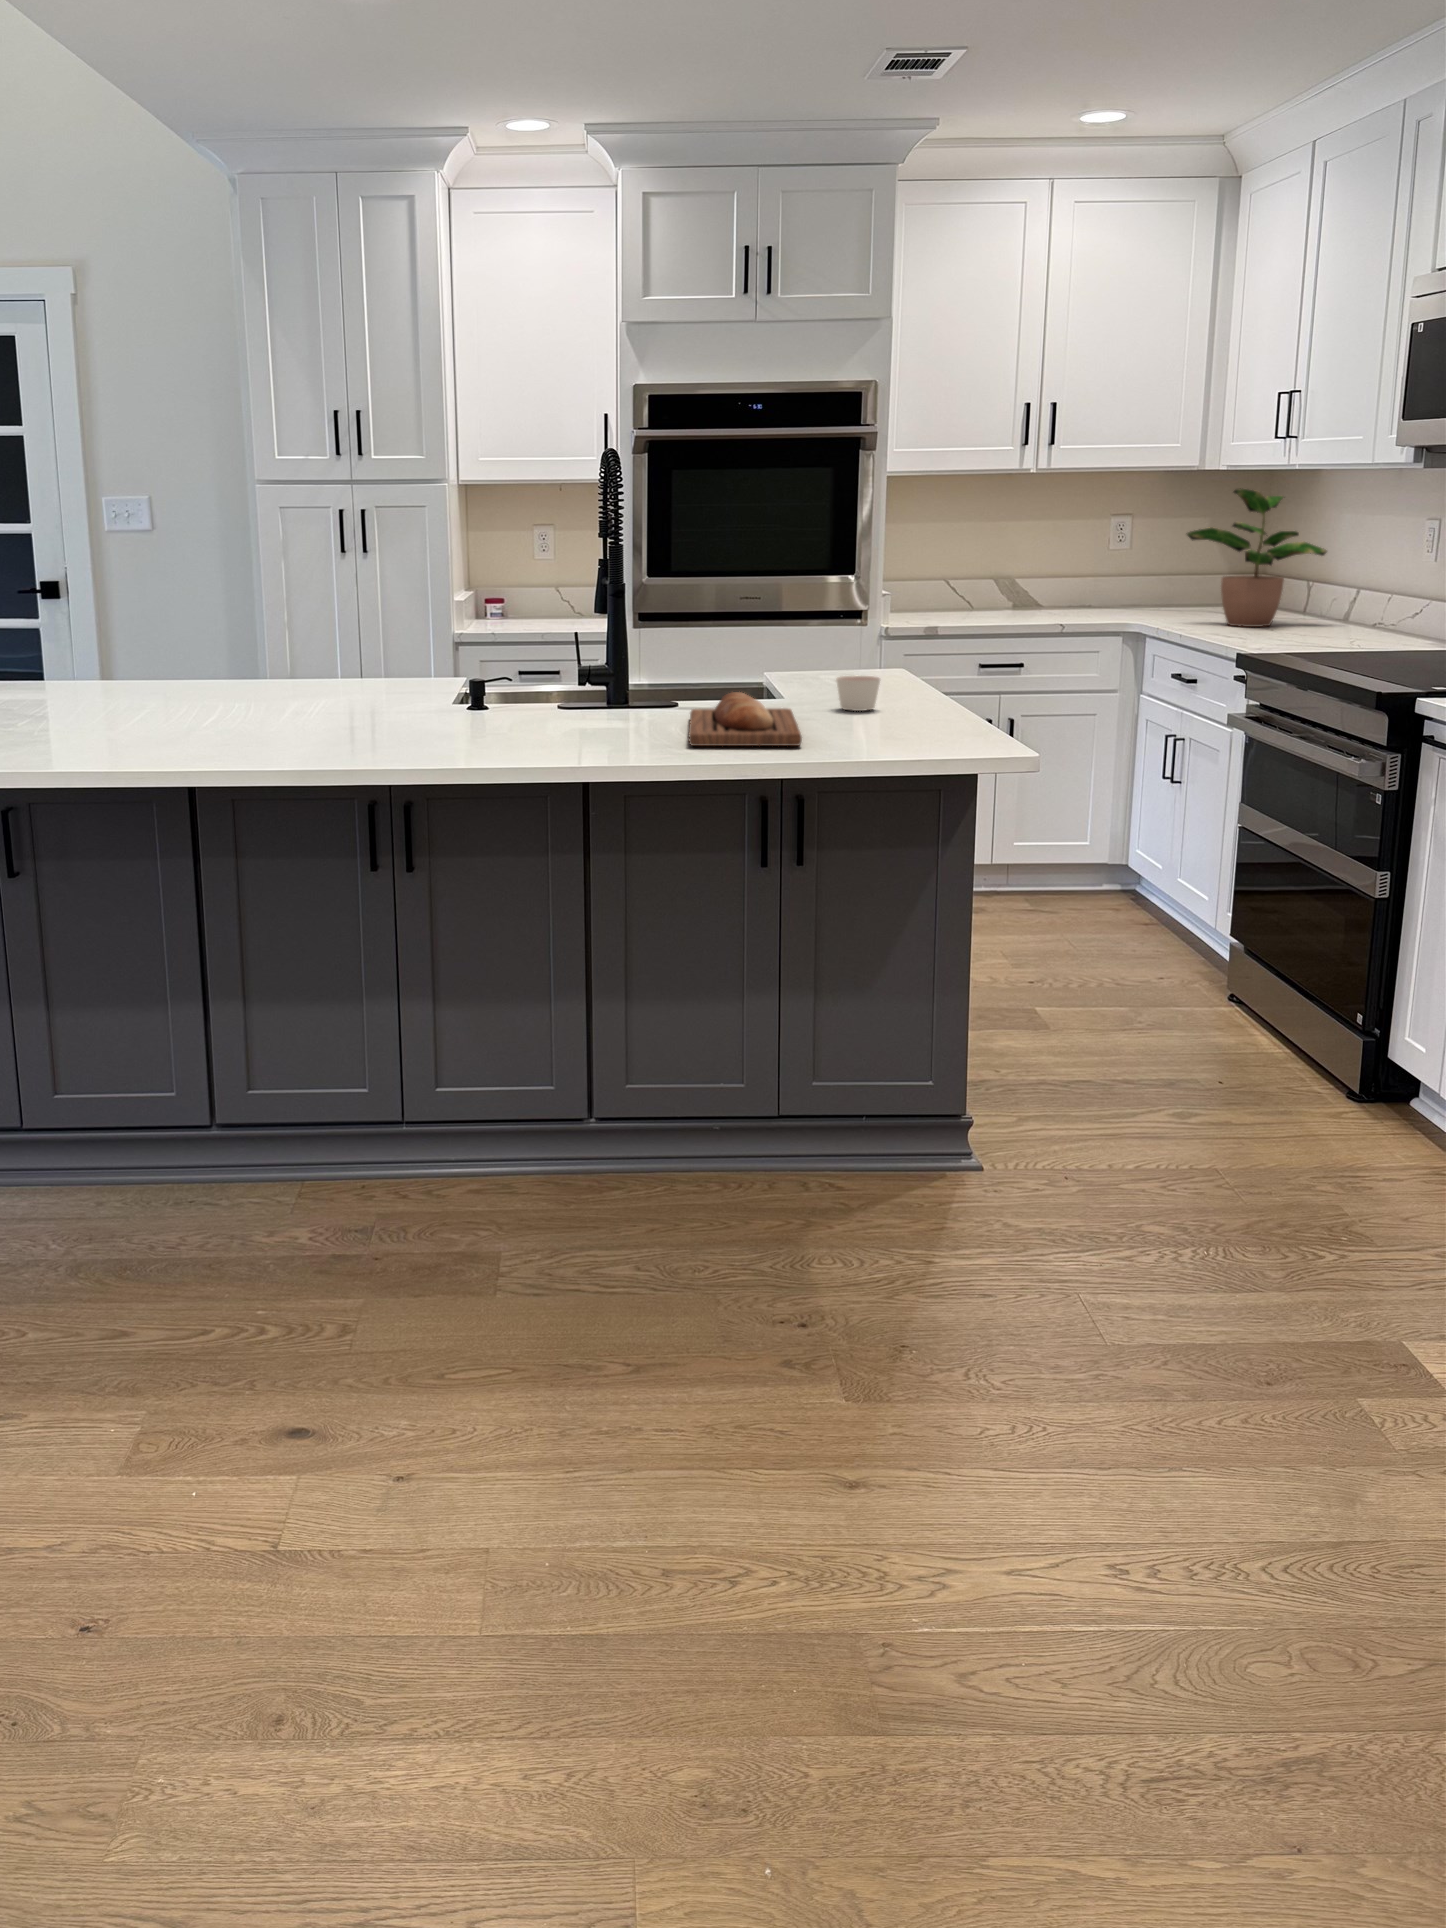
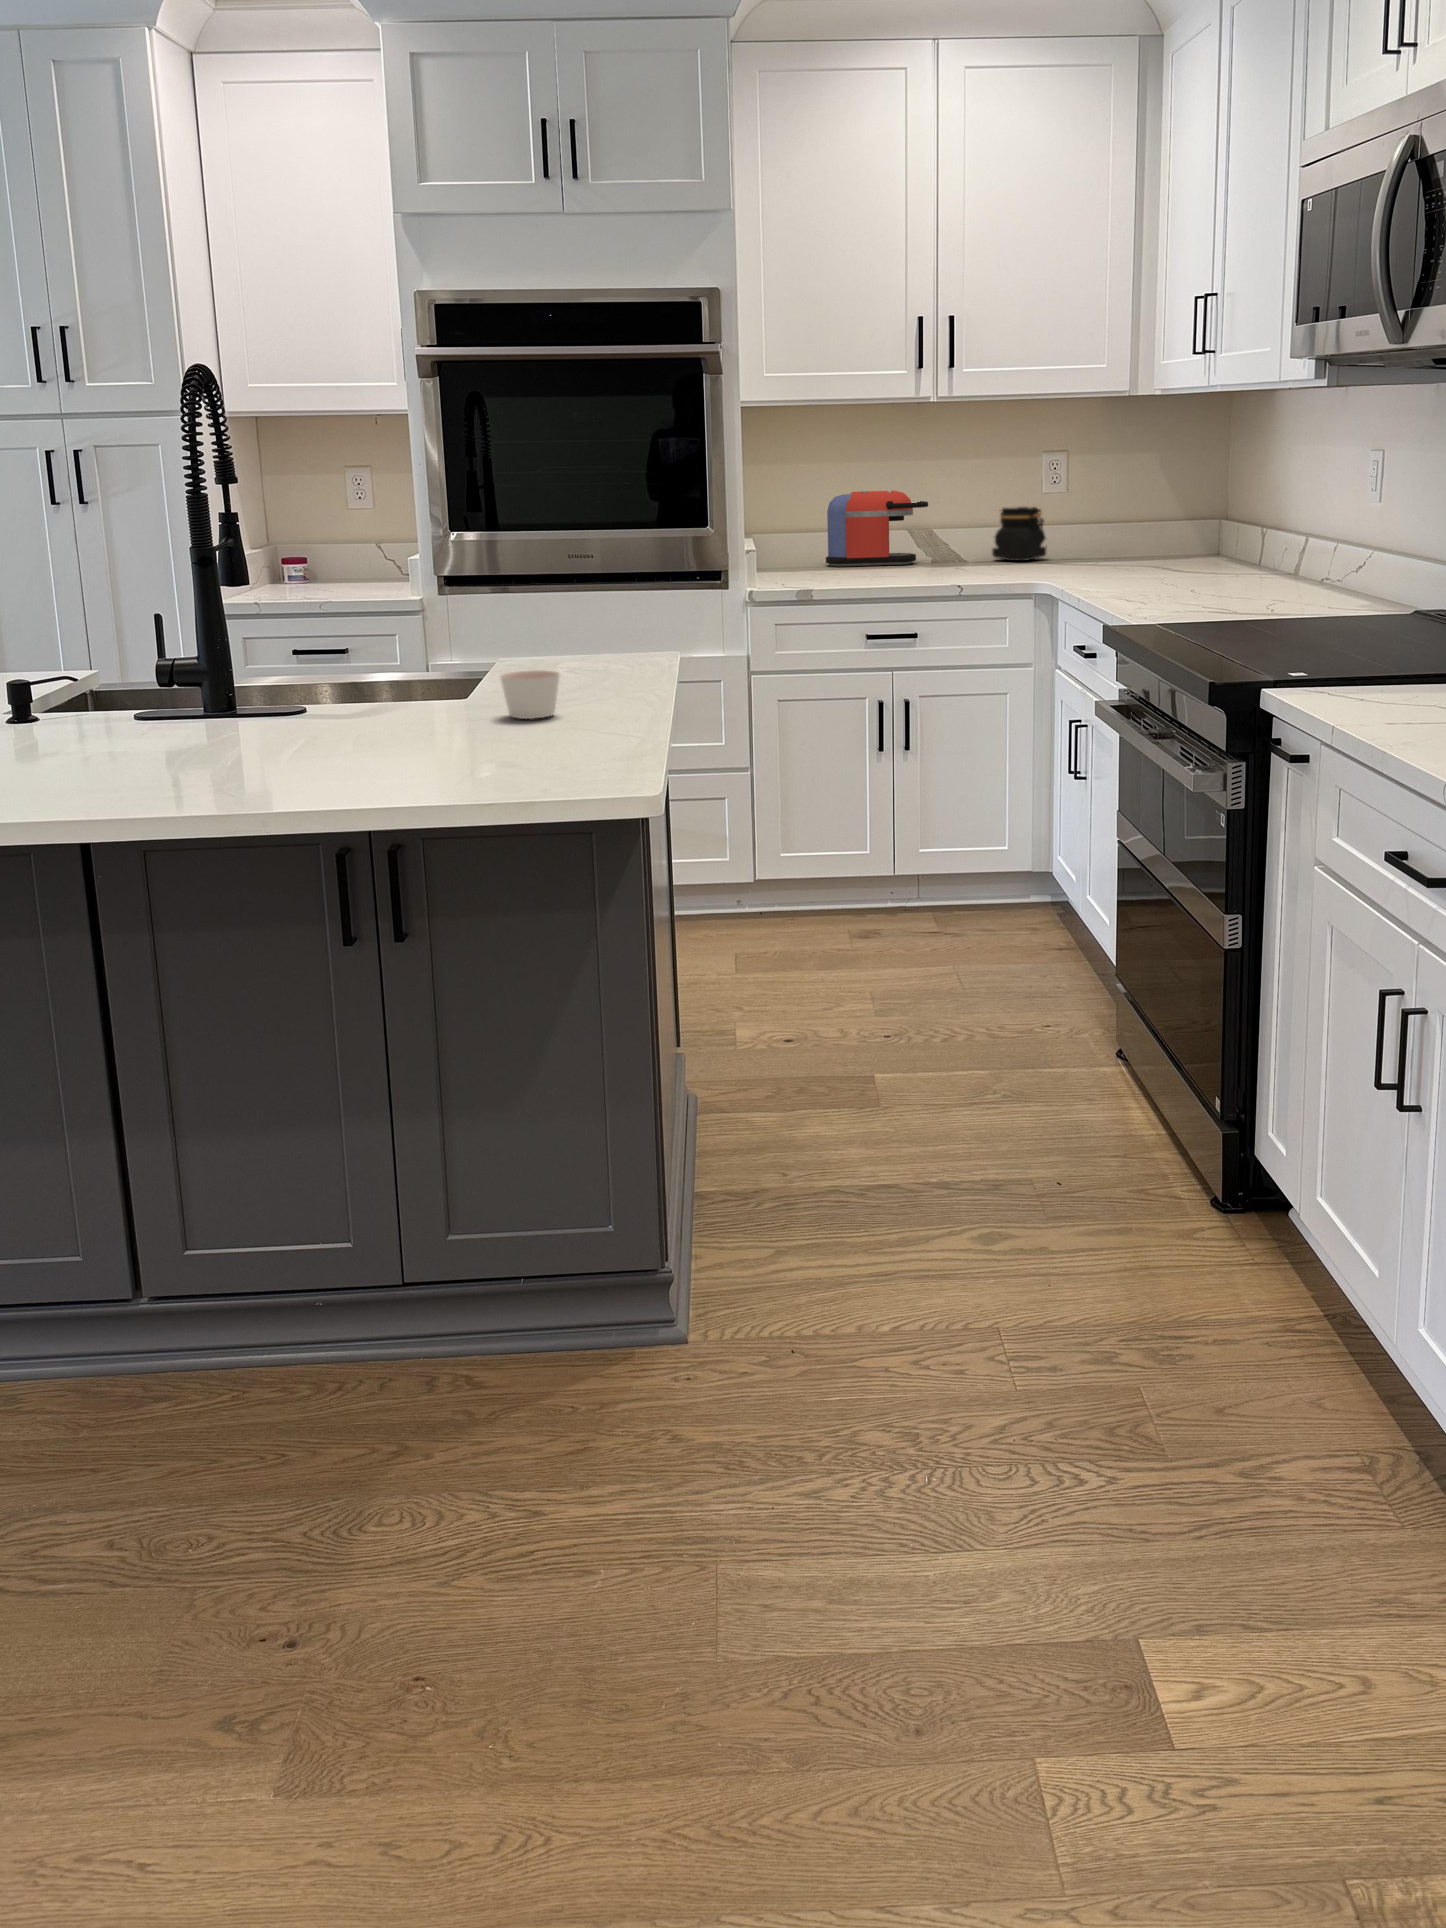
potted plant: present [1187,488,1327,627] -> none [1093,416,1259,584]
coffee maker: none [930,548,1018,611] -> present [826,491,928,566]
jar: none [1069,563,1117,608] -> present [992,507,1047,561]
bread loaf: present [689,692,802,746] -> none [198,701,421,786]

